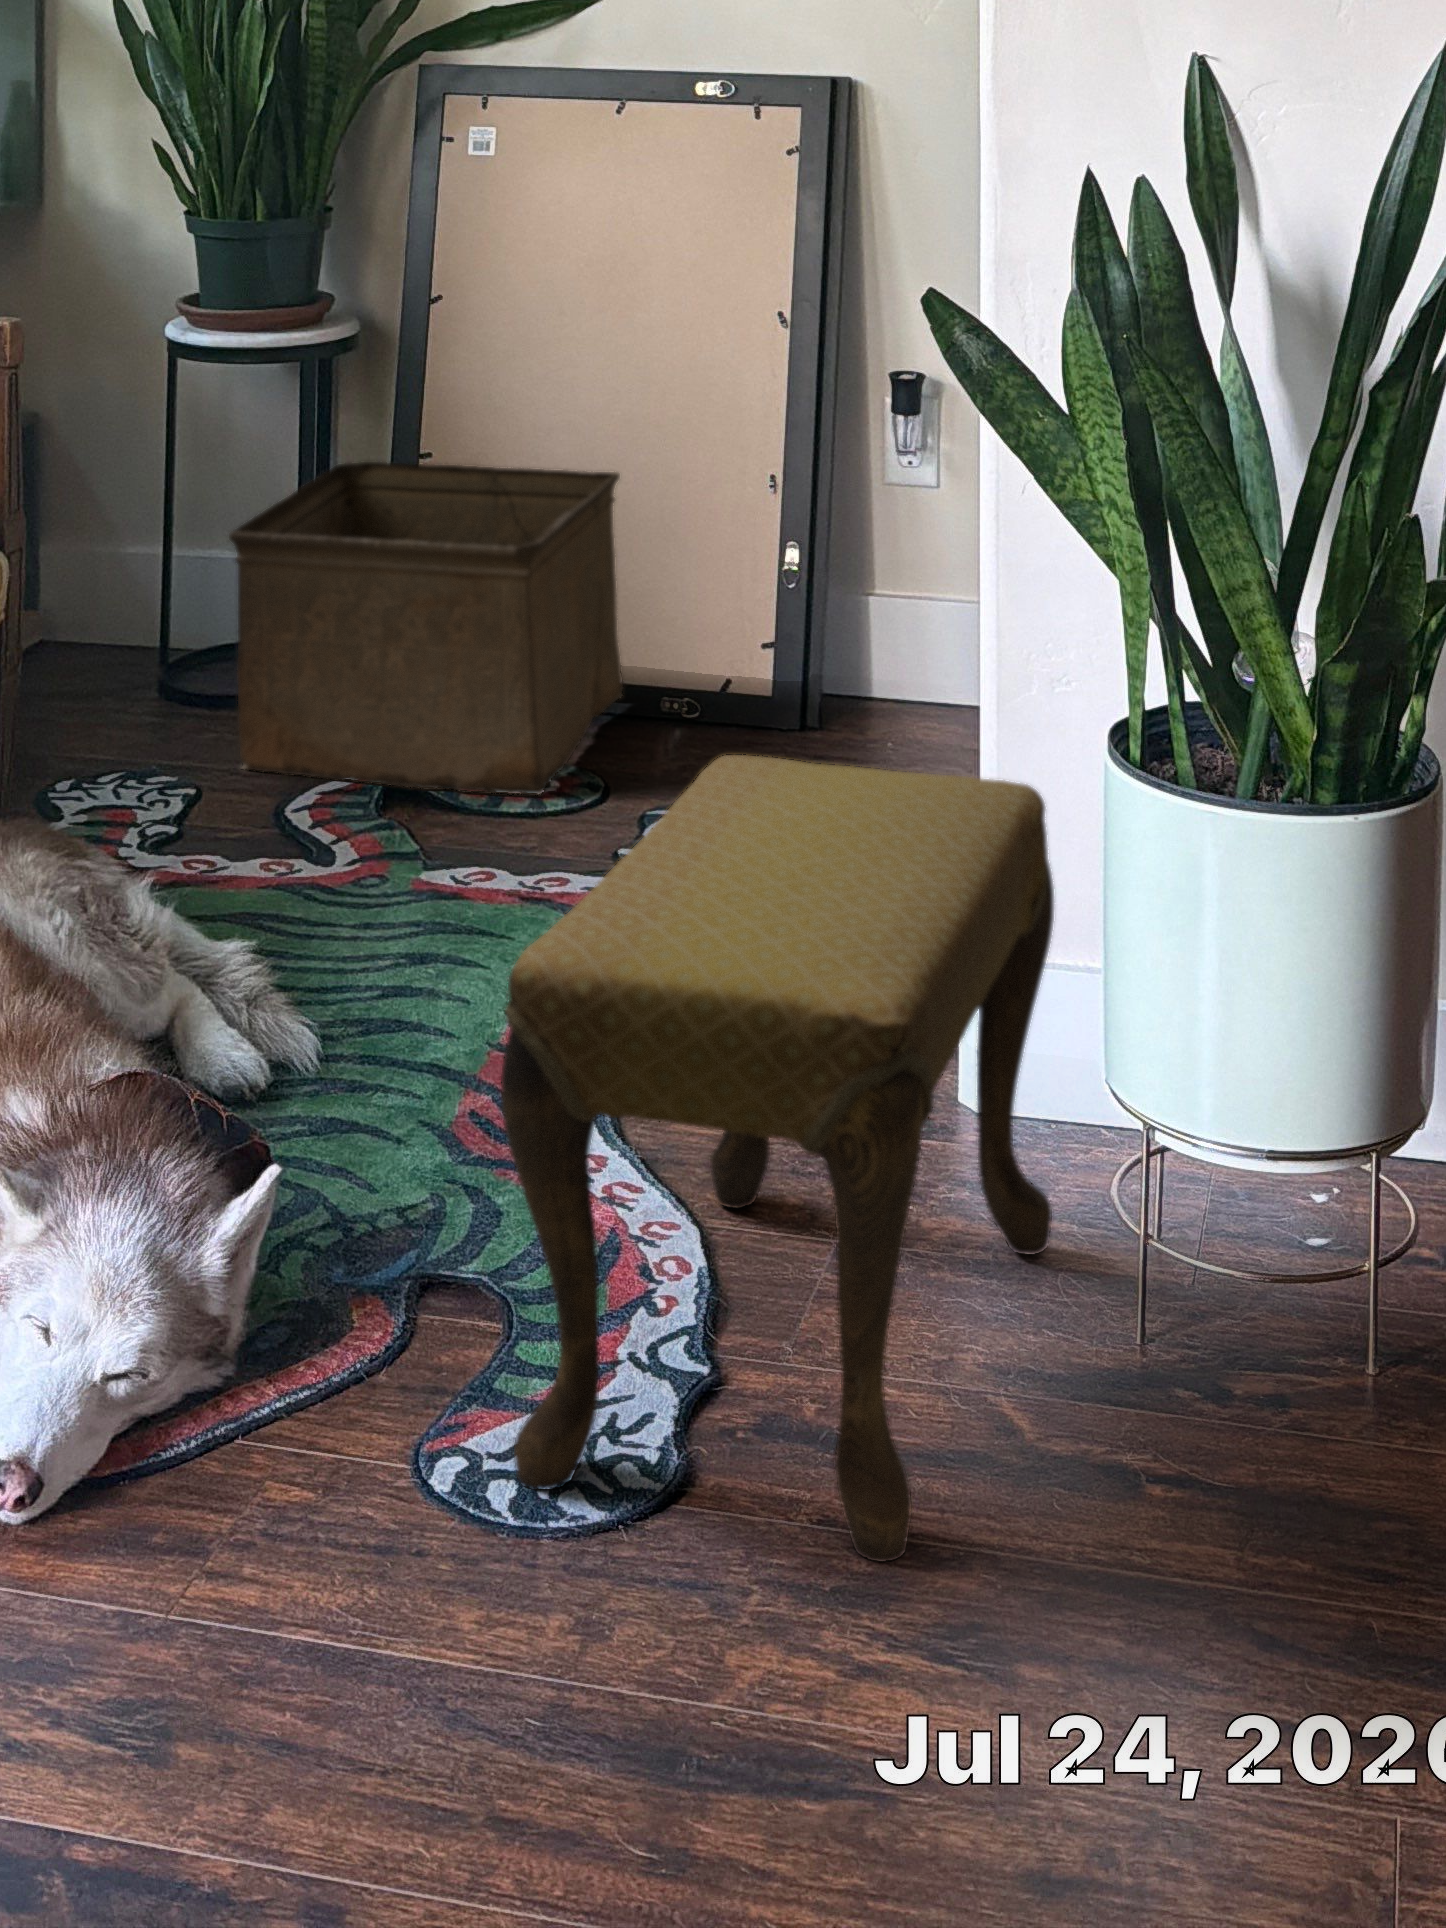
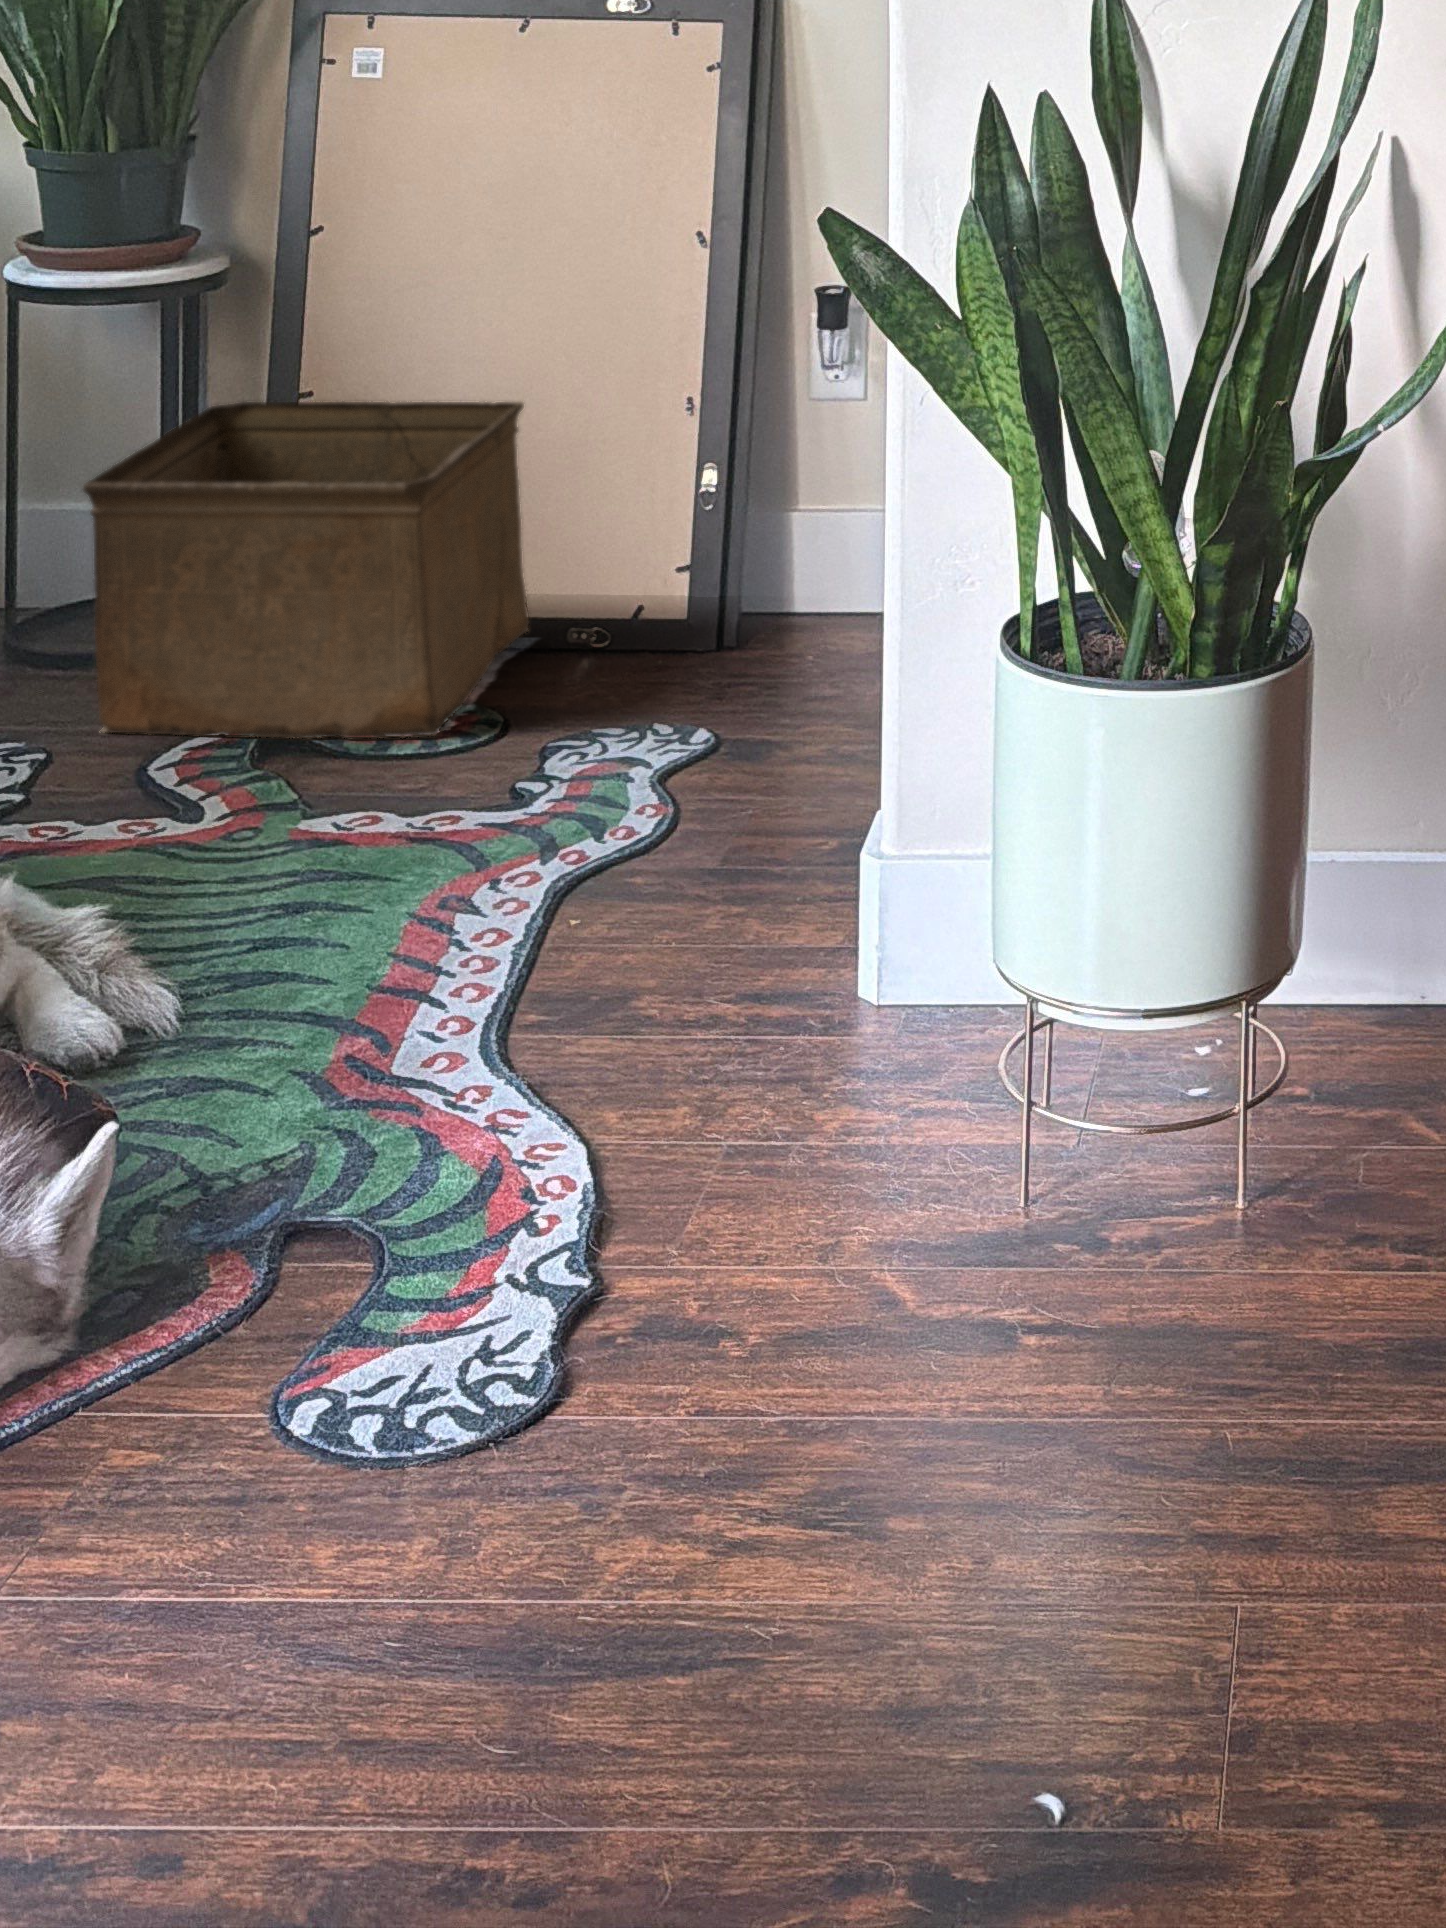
footstool: present [501,755,1054,1562] -> none [362,678,943,1438]

